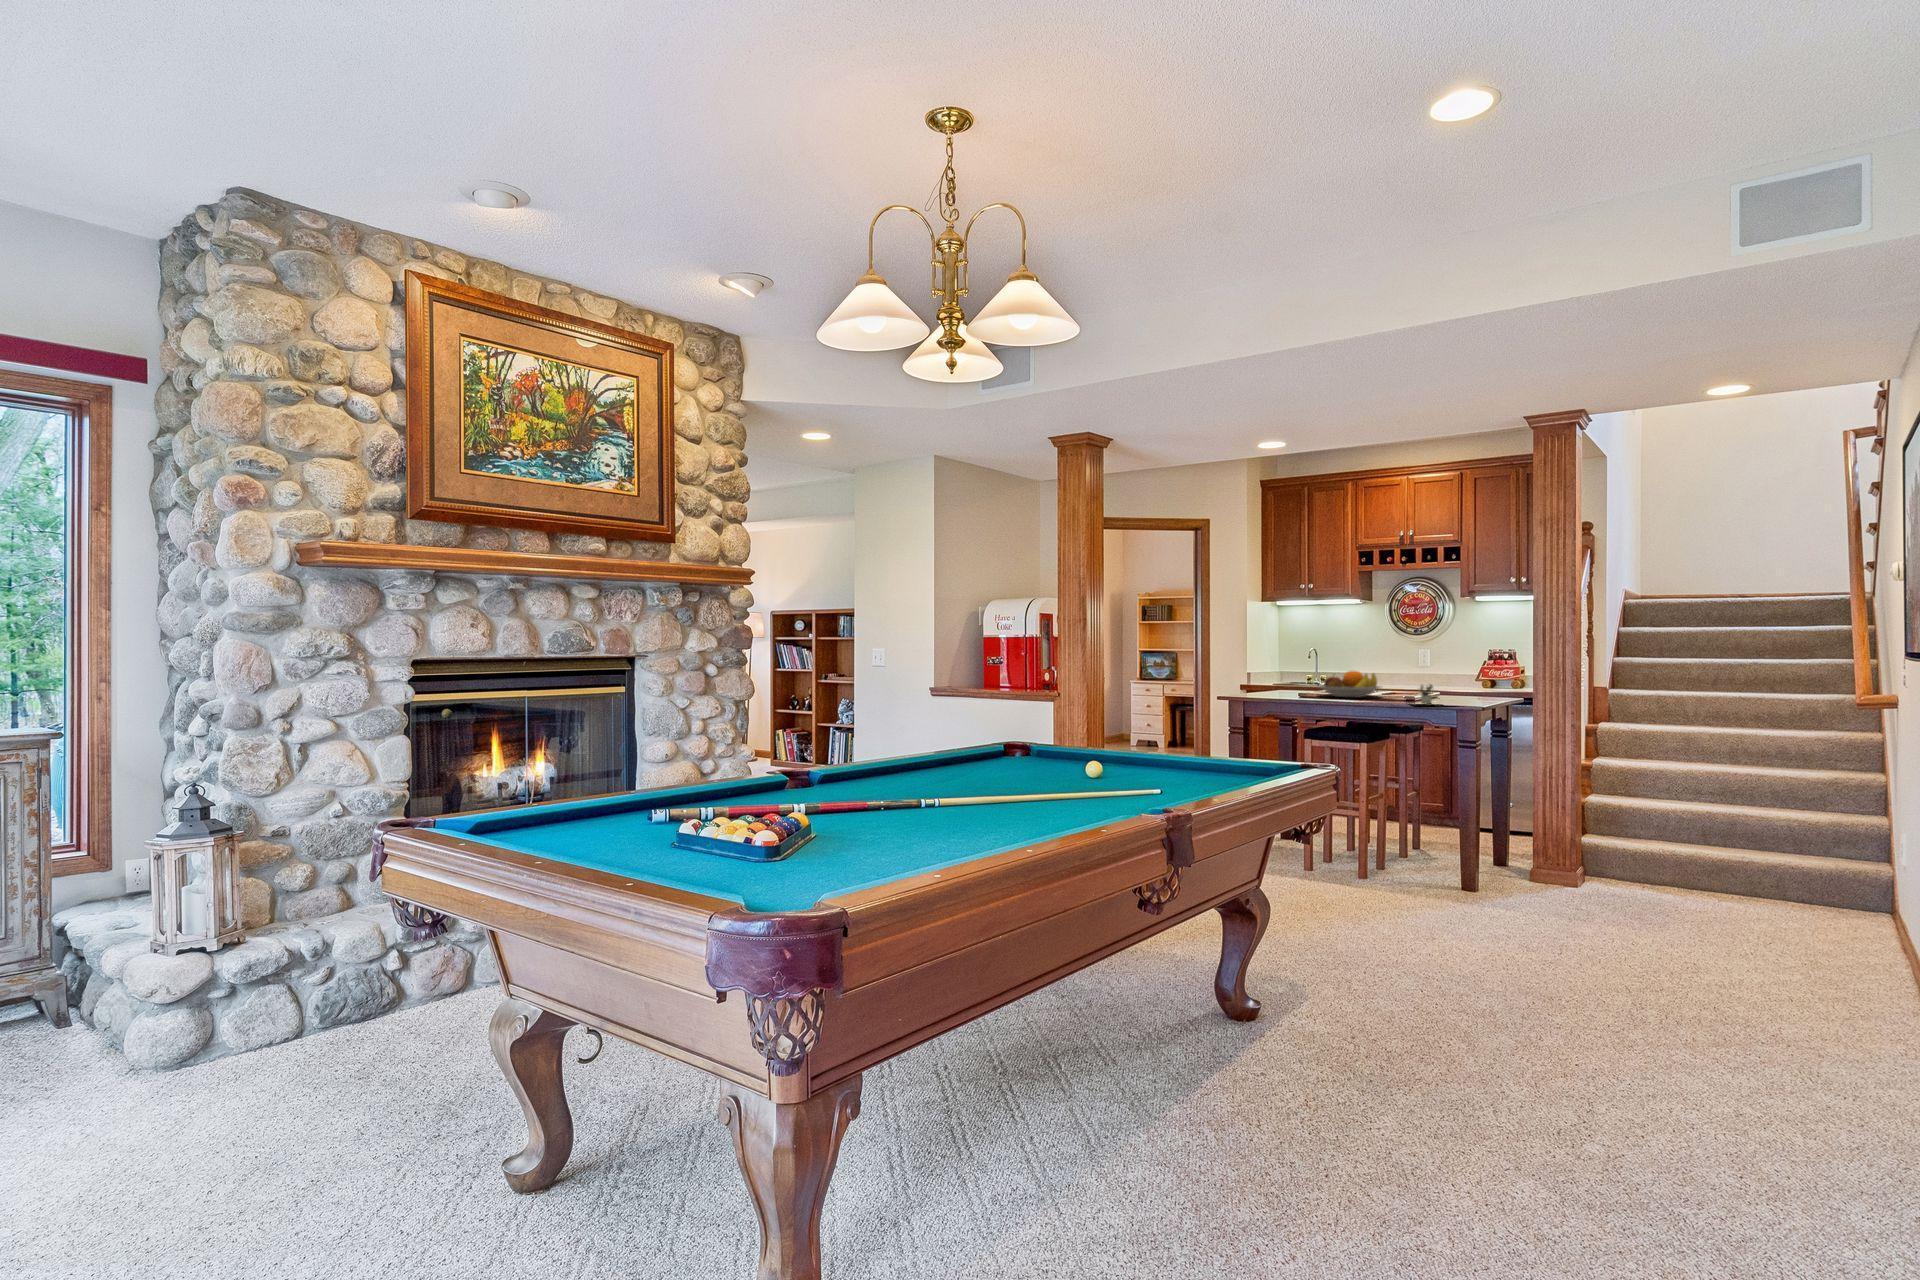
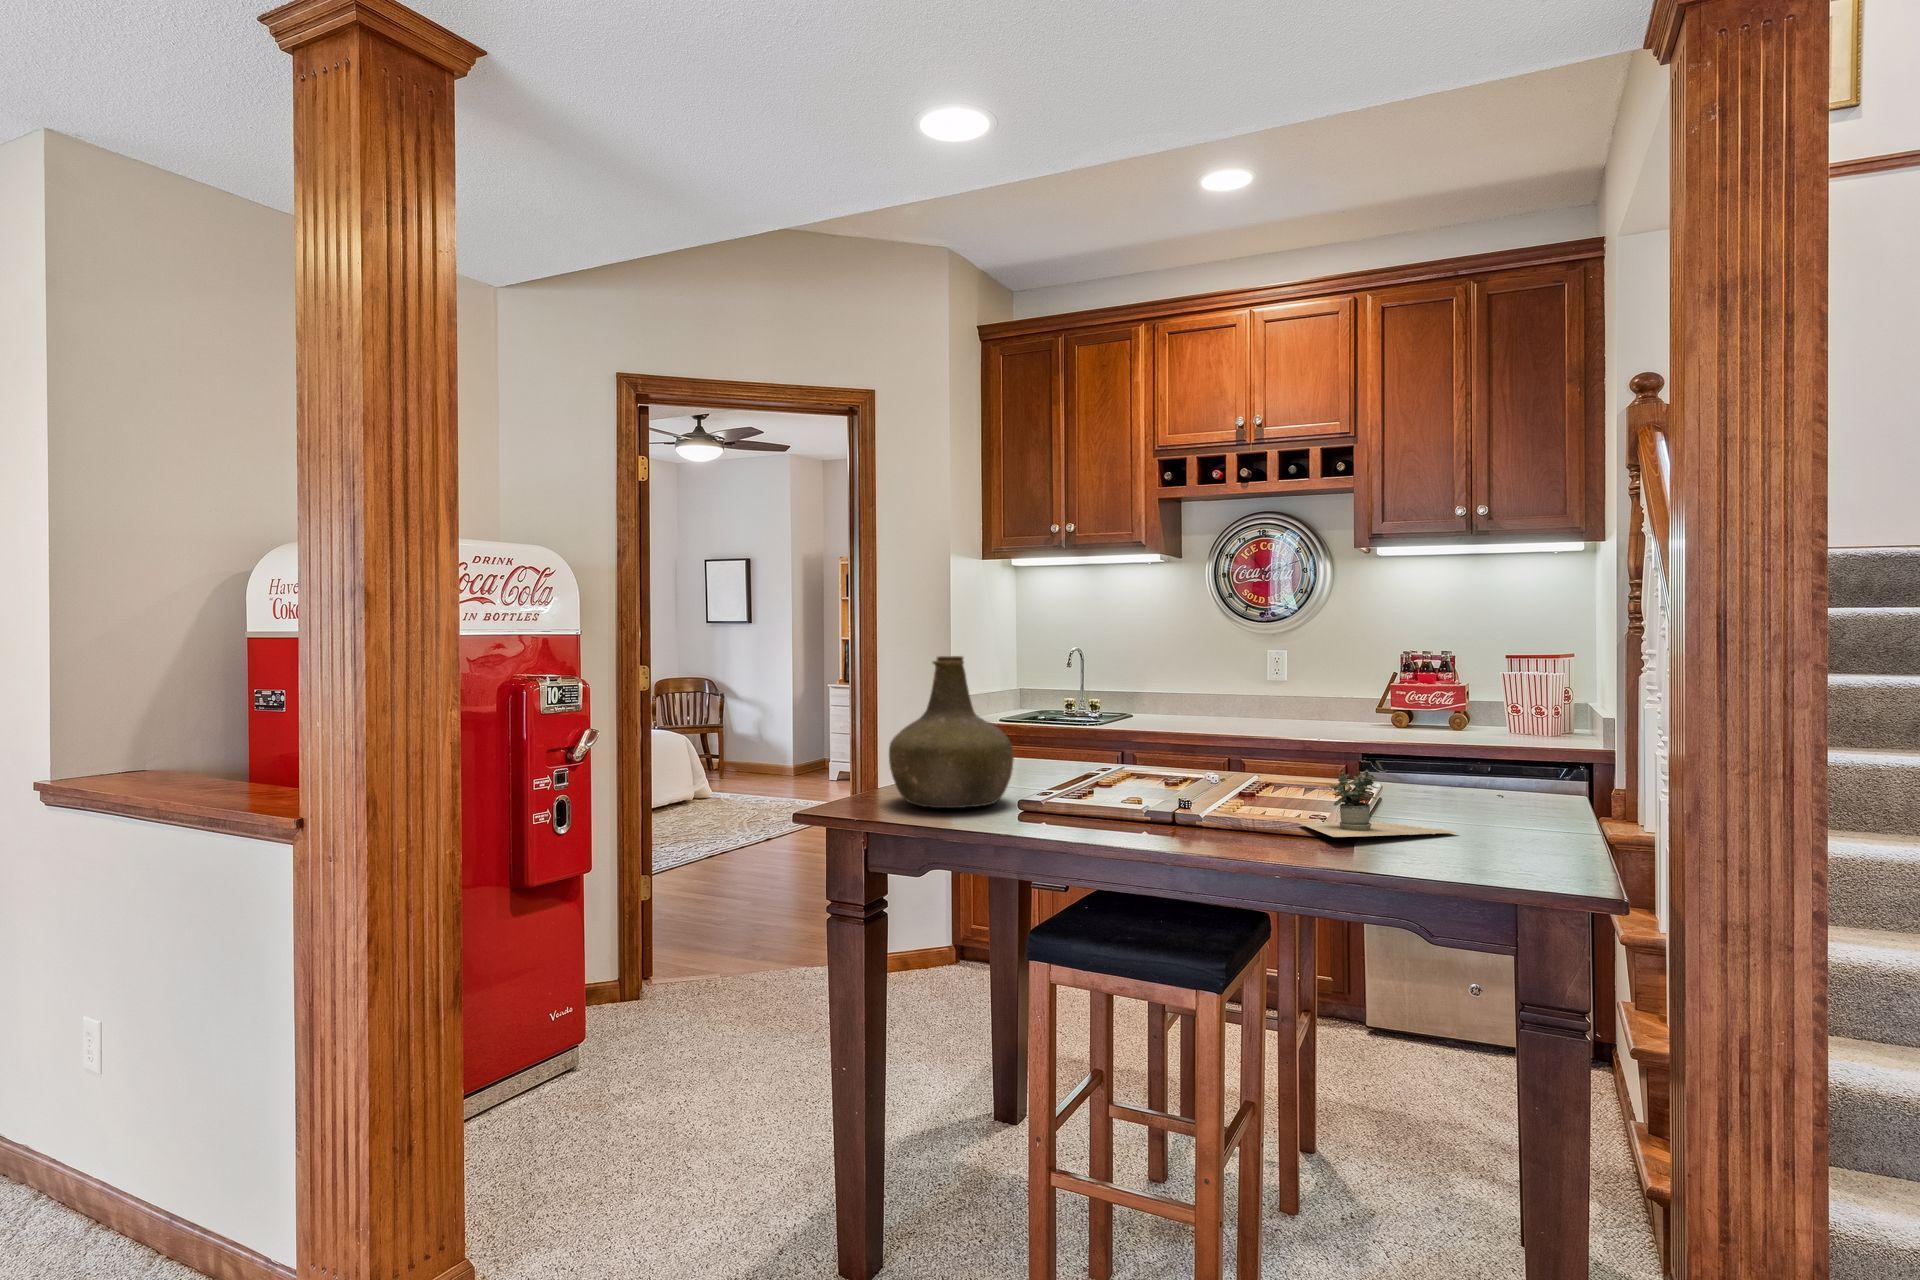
bottle: none [1252,645,1300,699] -> present [889,656,1014,808]
fruit bowl: present [1319,671,1381,697] -> none [1064,719,1224,790]

